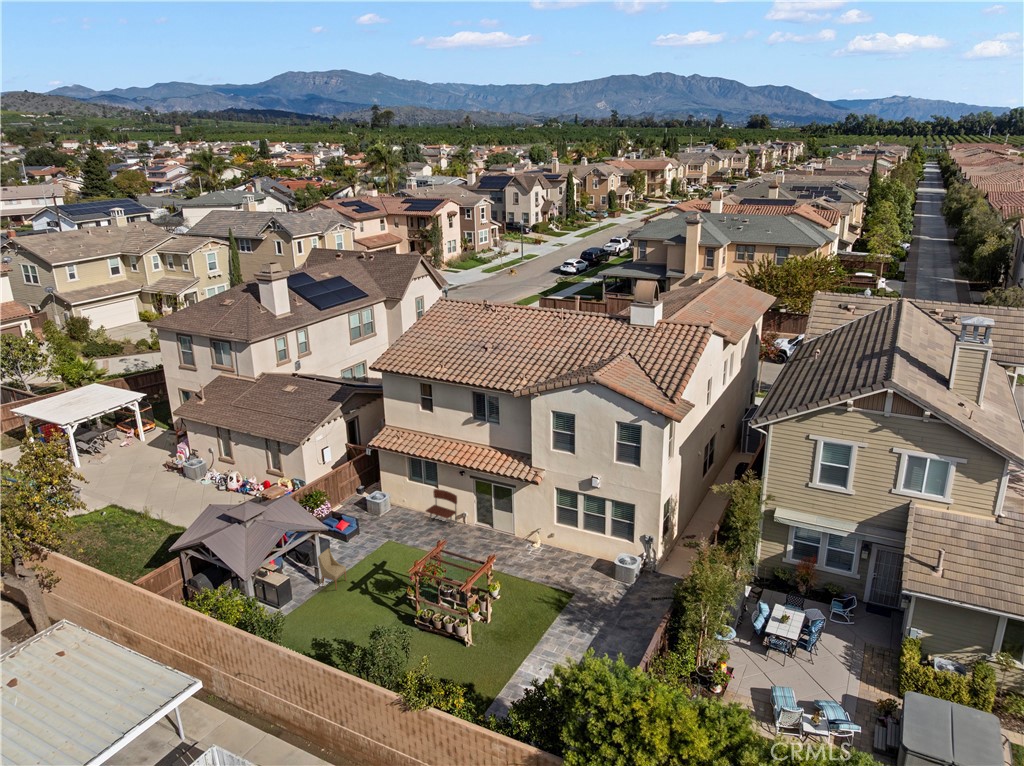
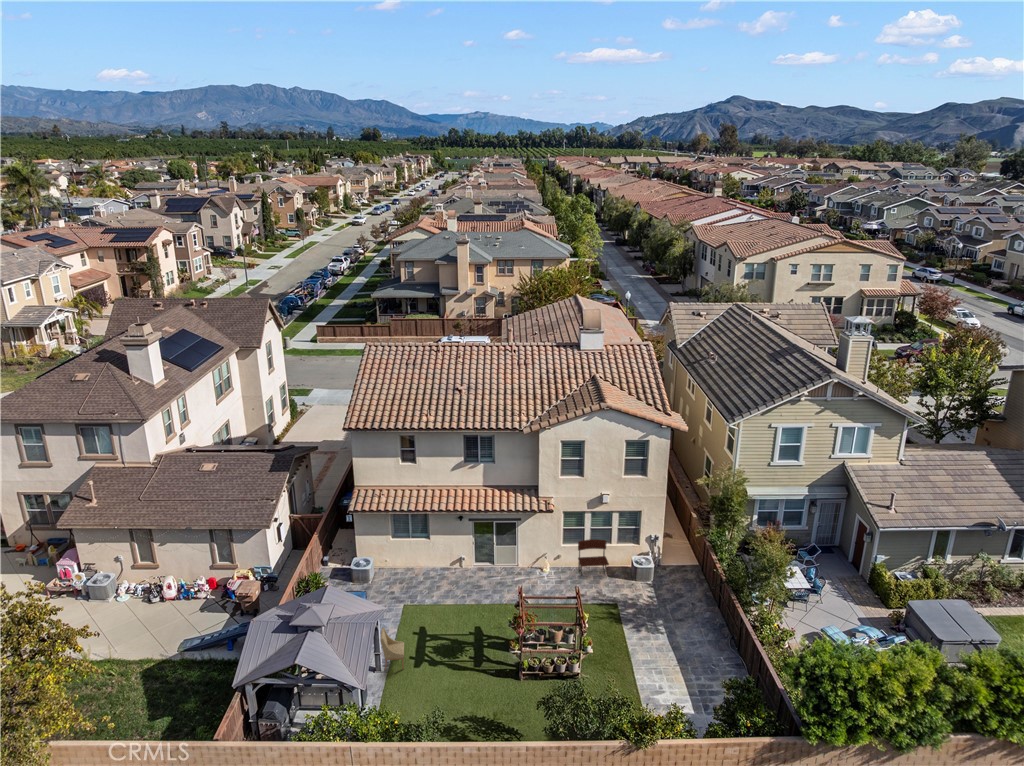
bench: present [426,489,457,527] -> present [578,539,609,575]

